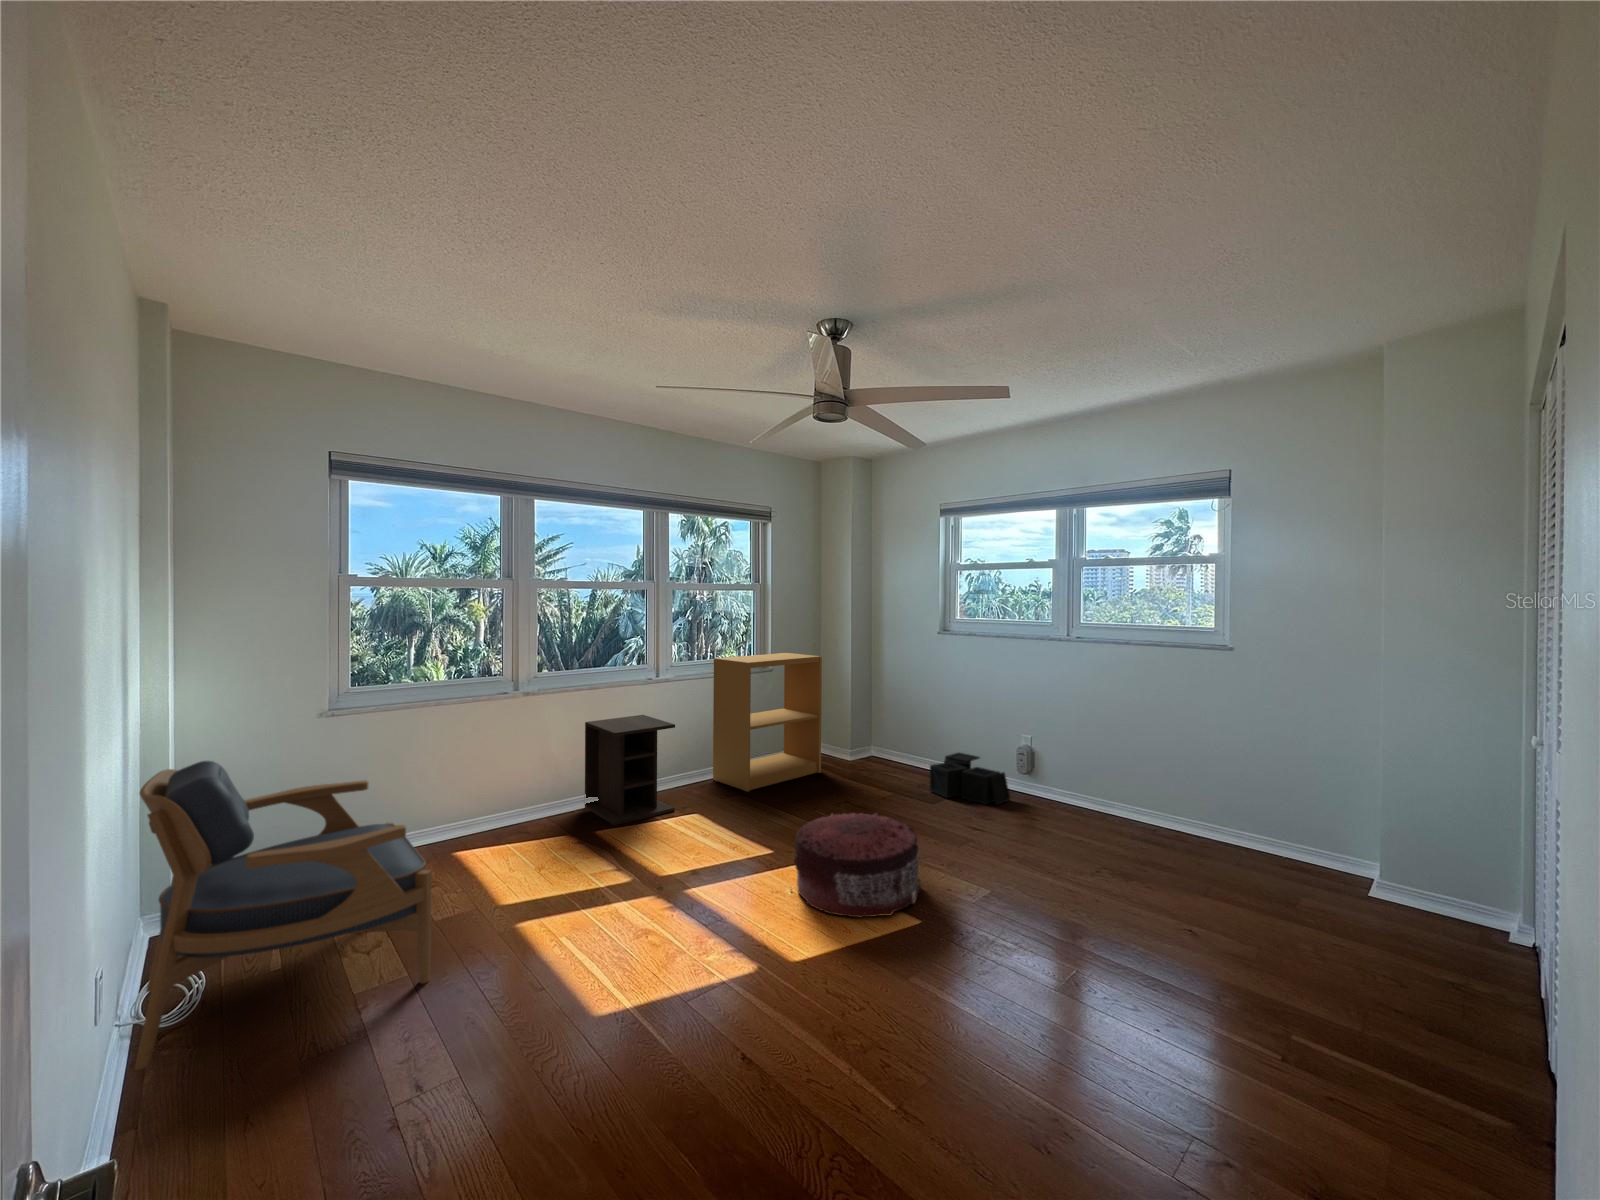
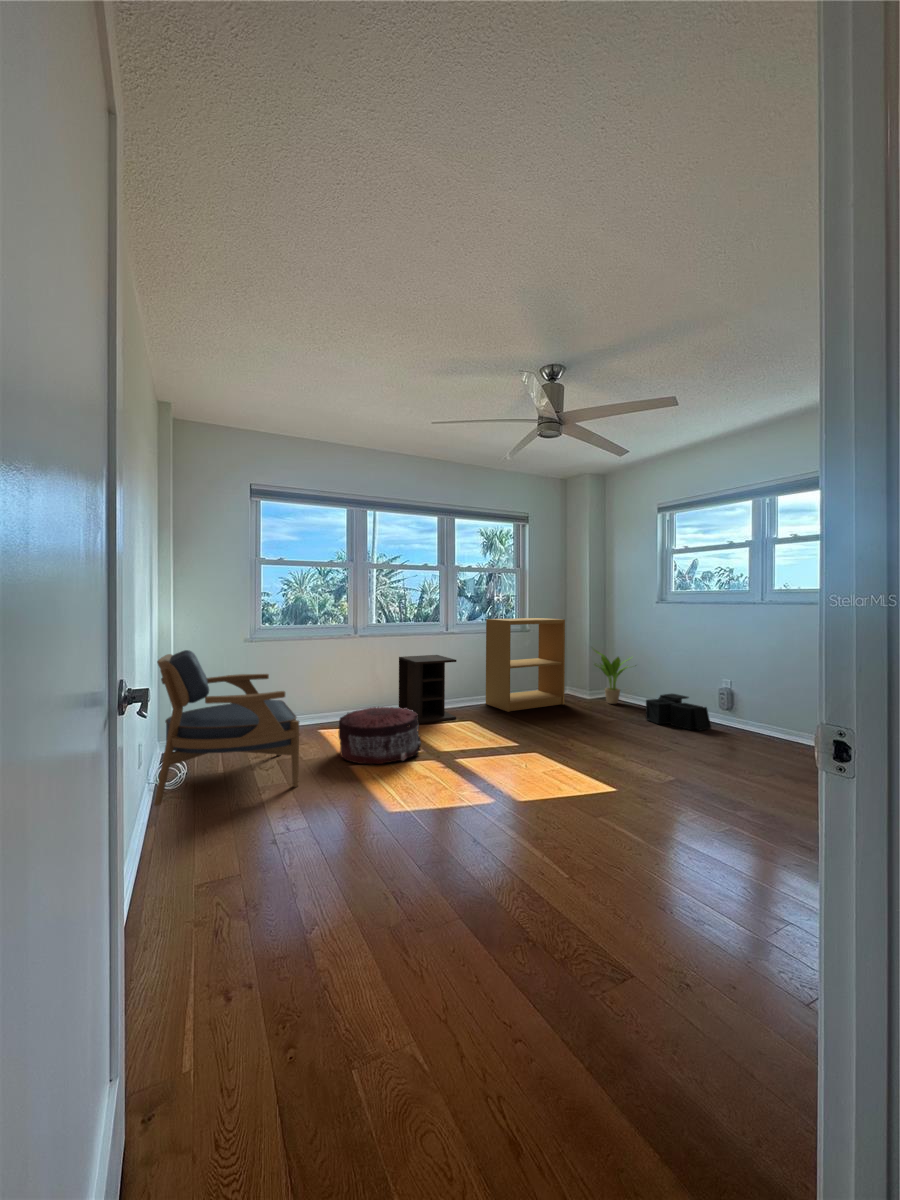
potted plant: none [854,691,915,768] -> present [594,650,630,704]
pouf: present [794,813,921,917] -> present [338,707,421,764]

